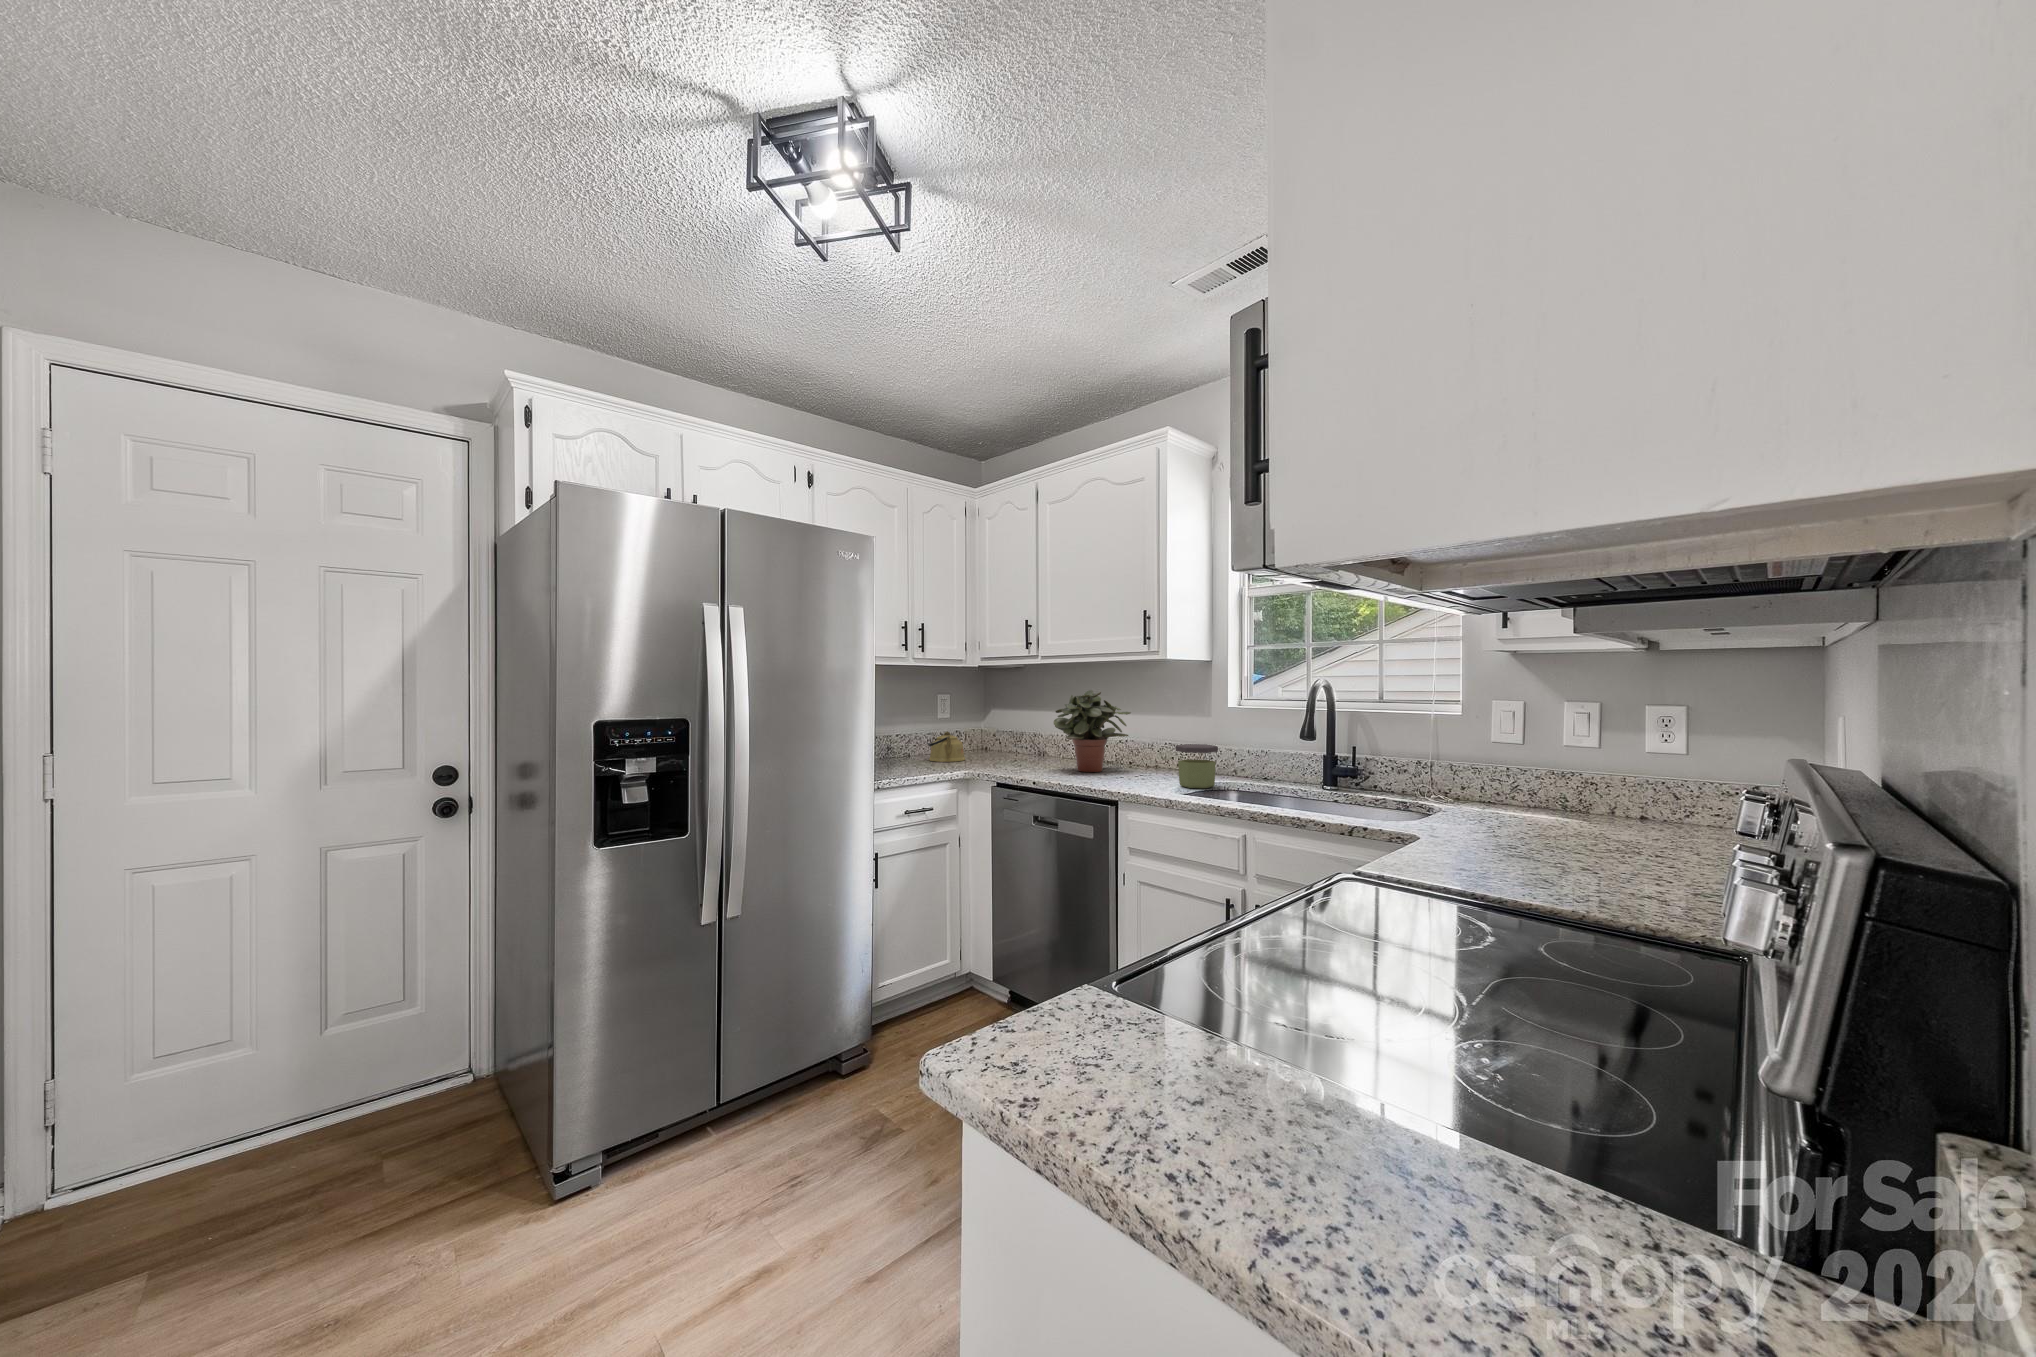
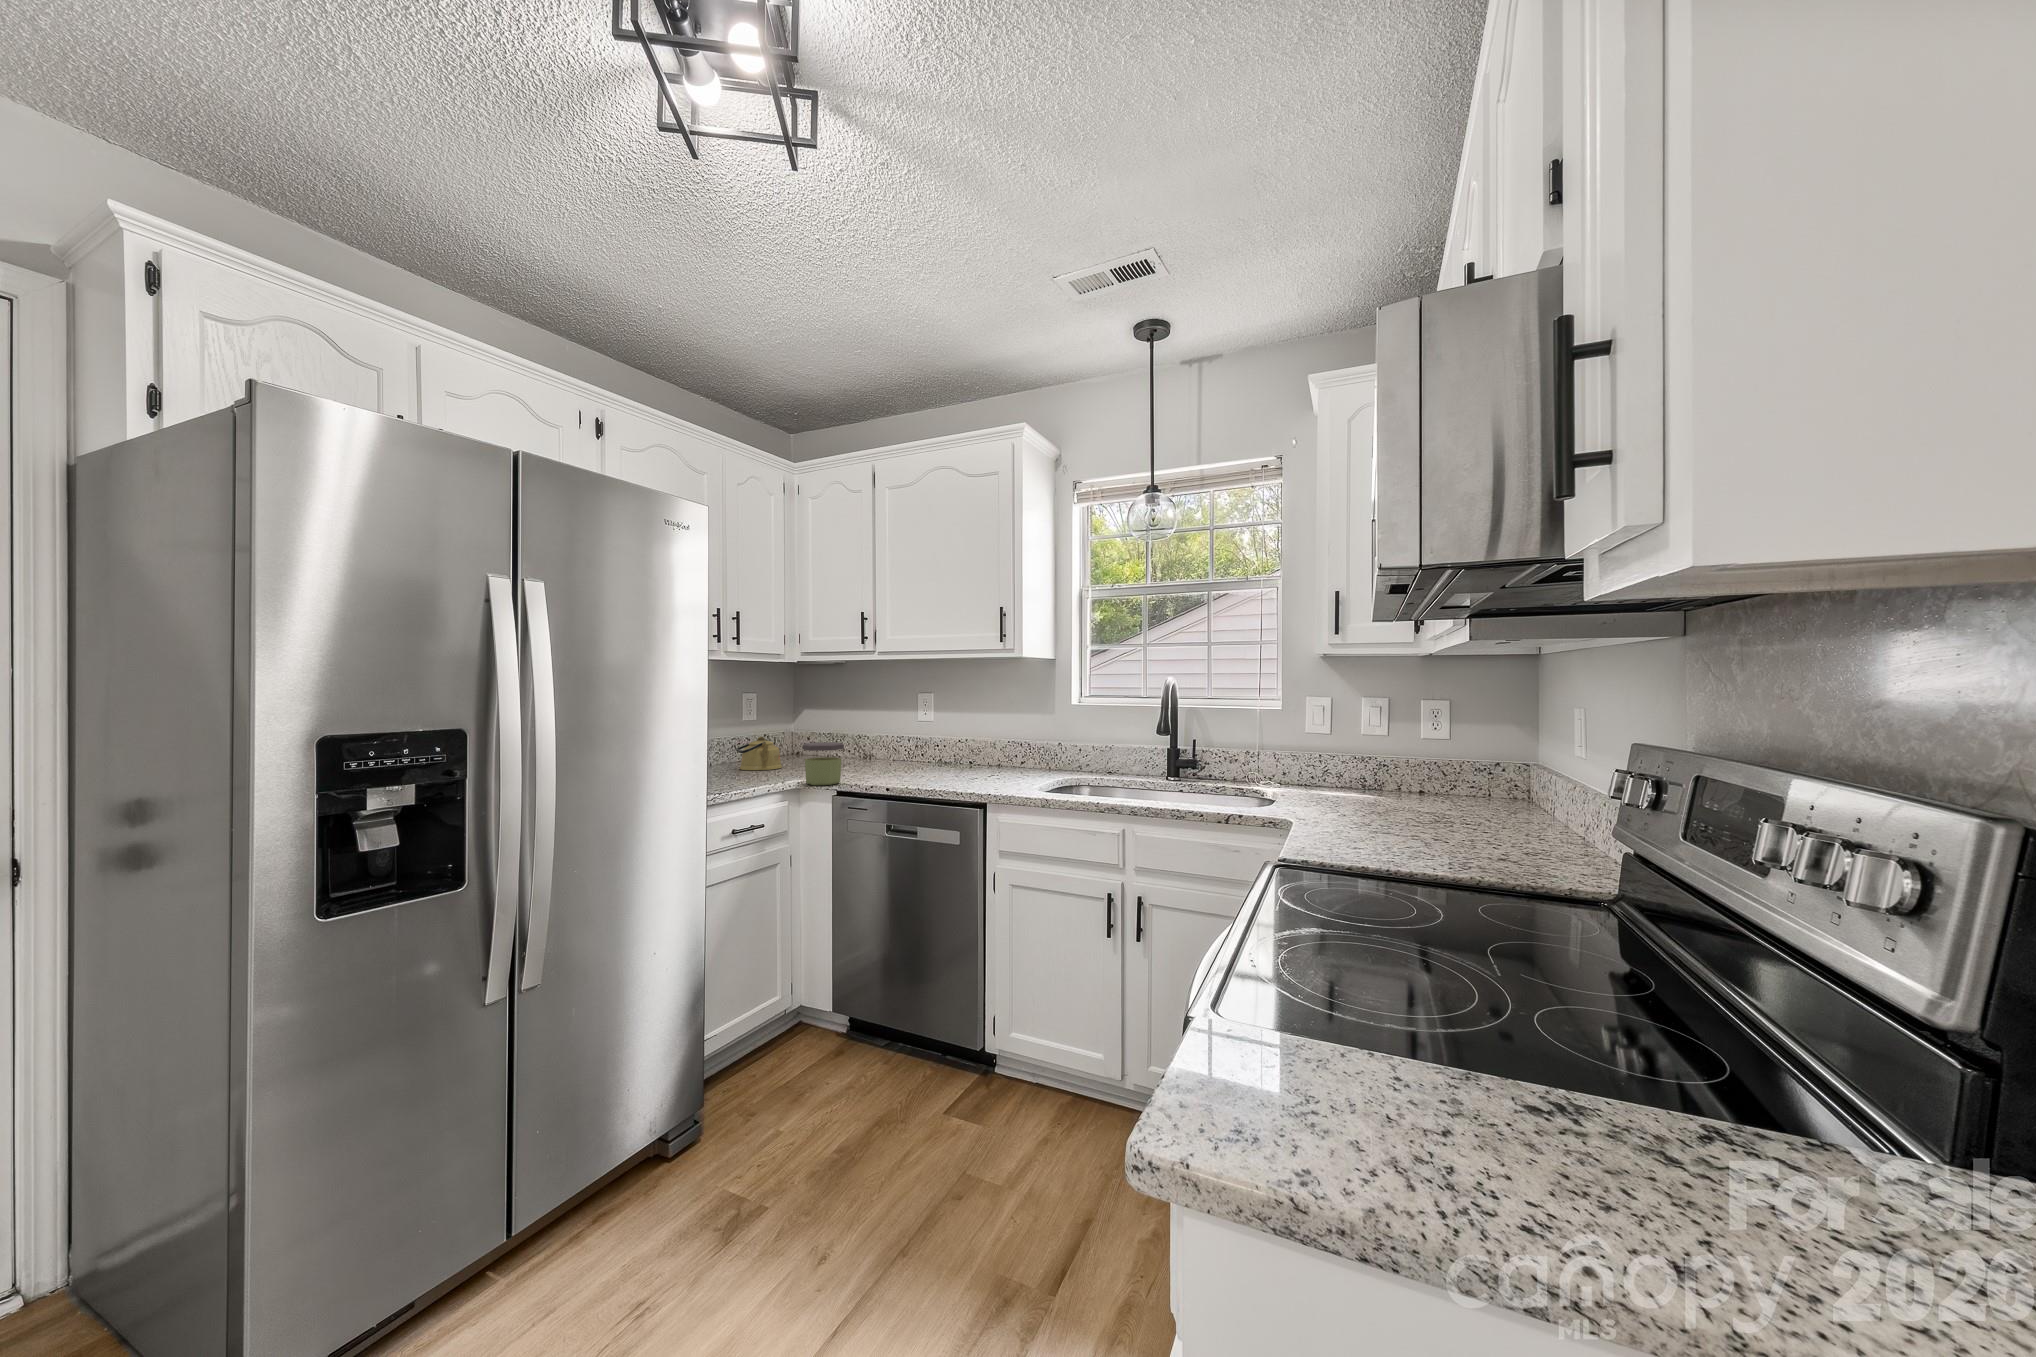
potted plant: present [1054,690,1131,772] -> none [892,690,972,775]
jar: present [1176,744,1218,788] -> present [803,742,844,785]

